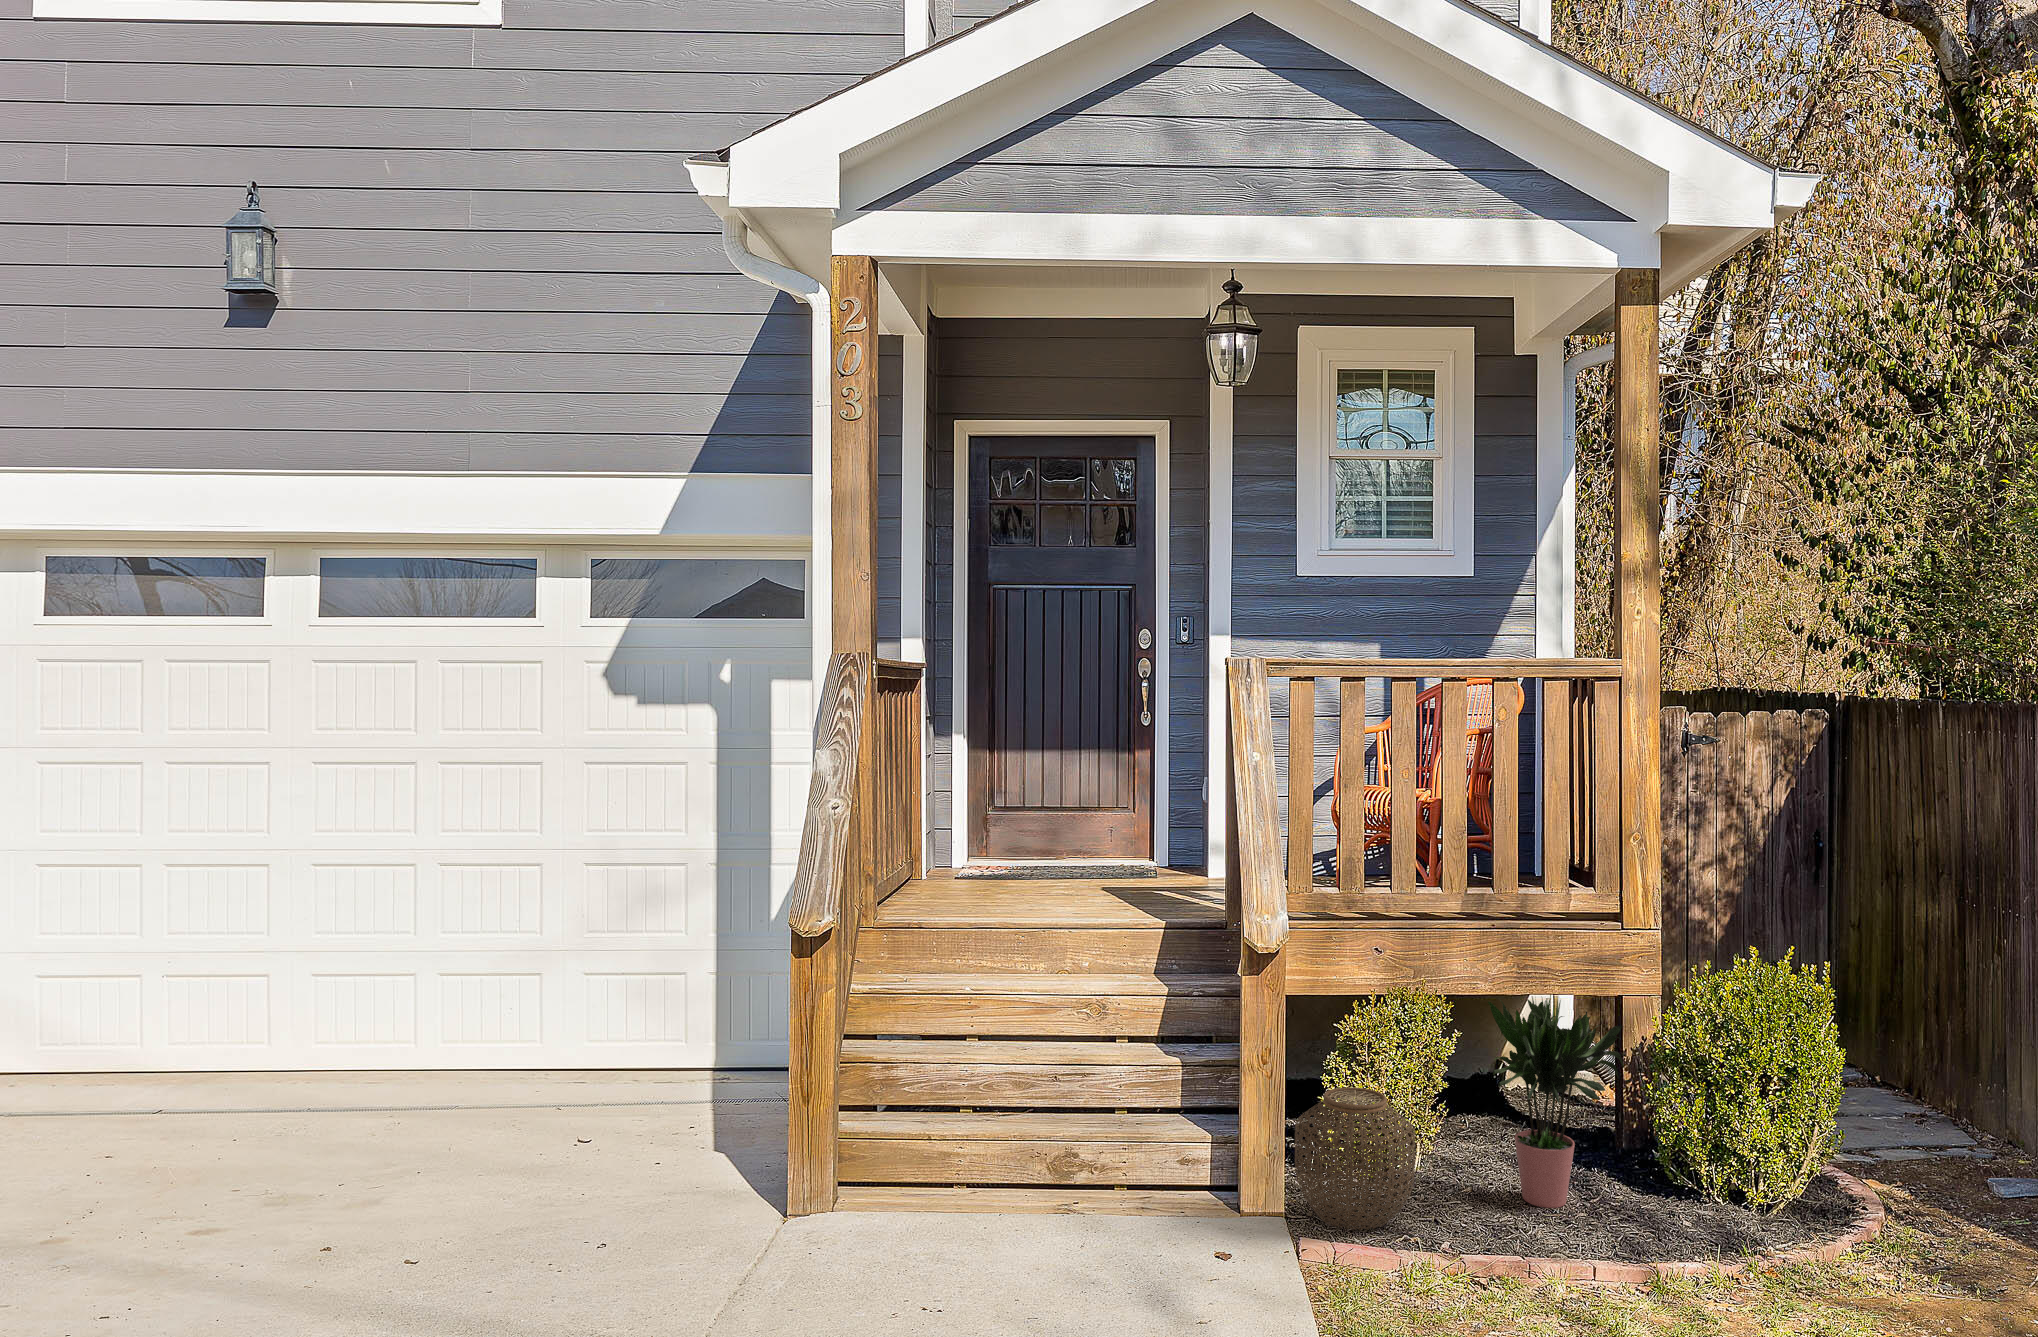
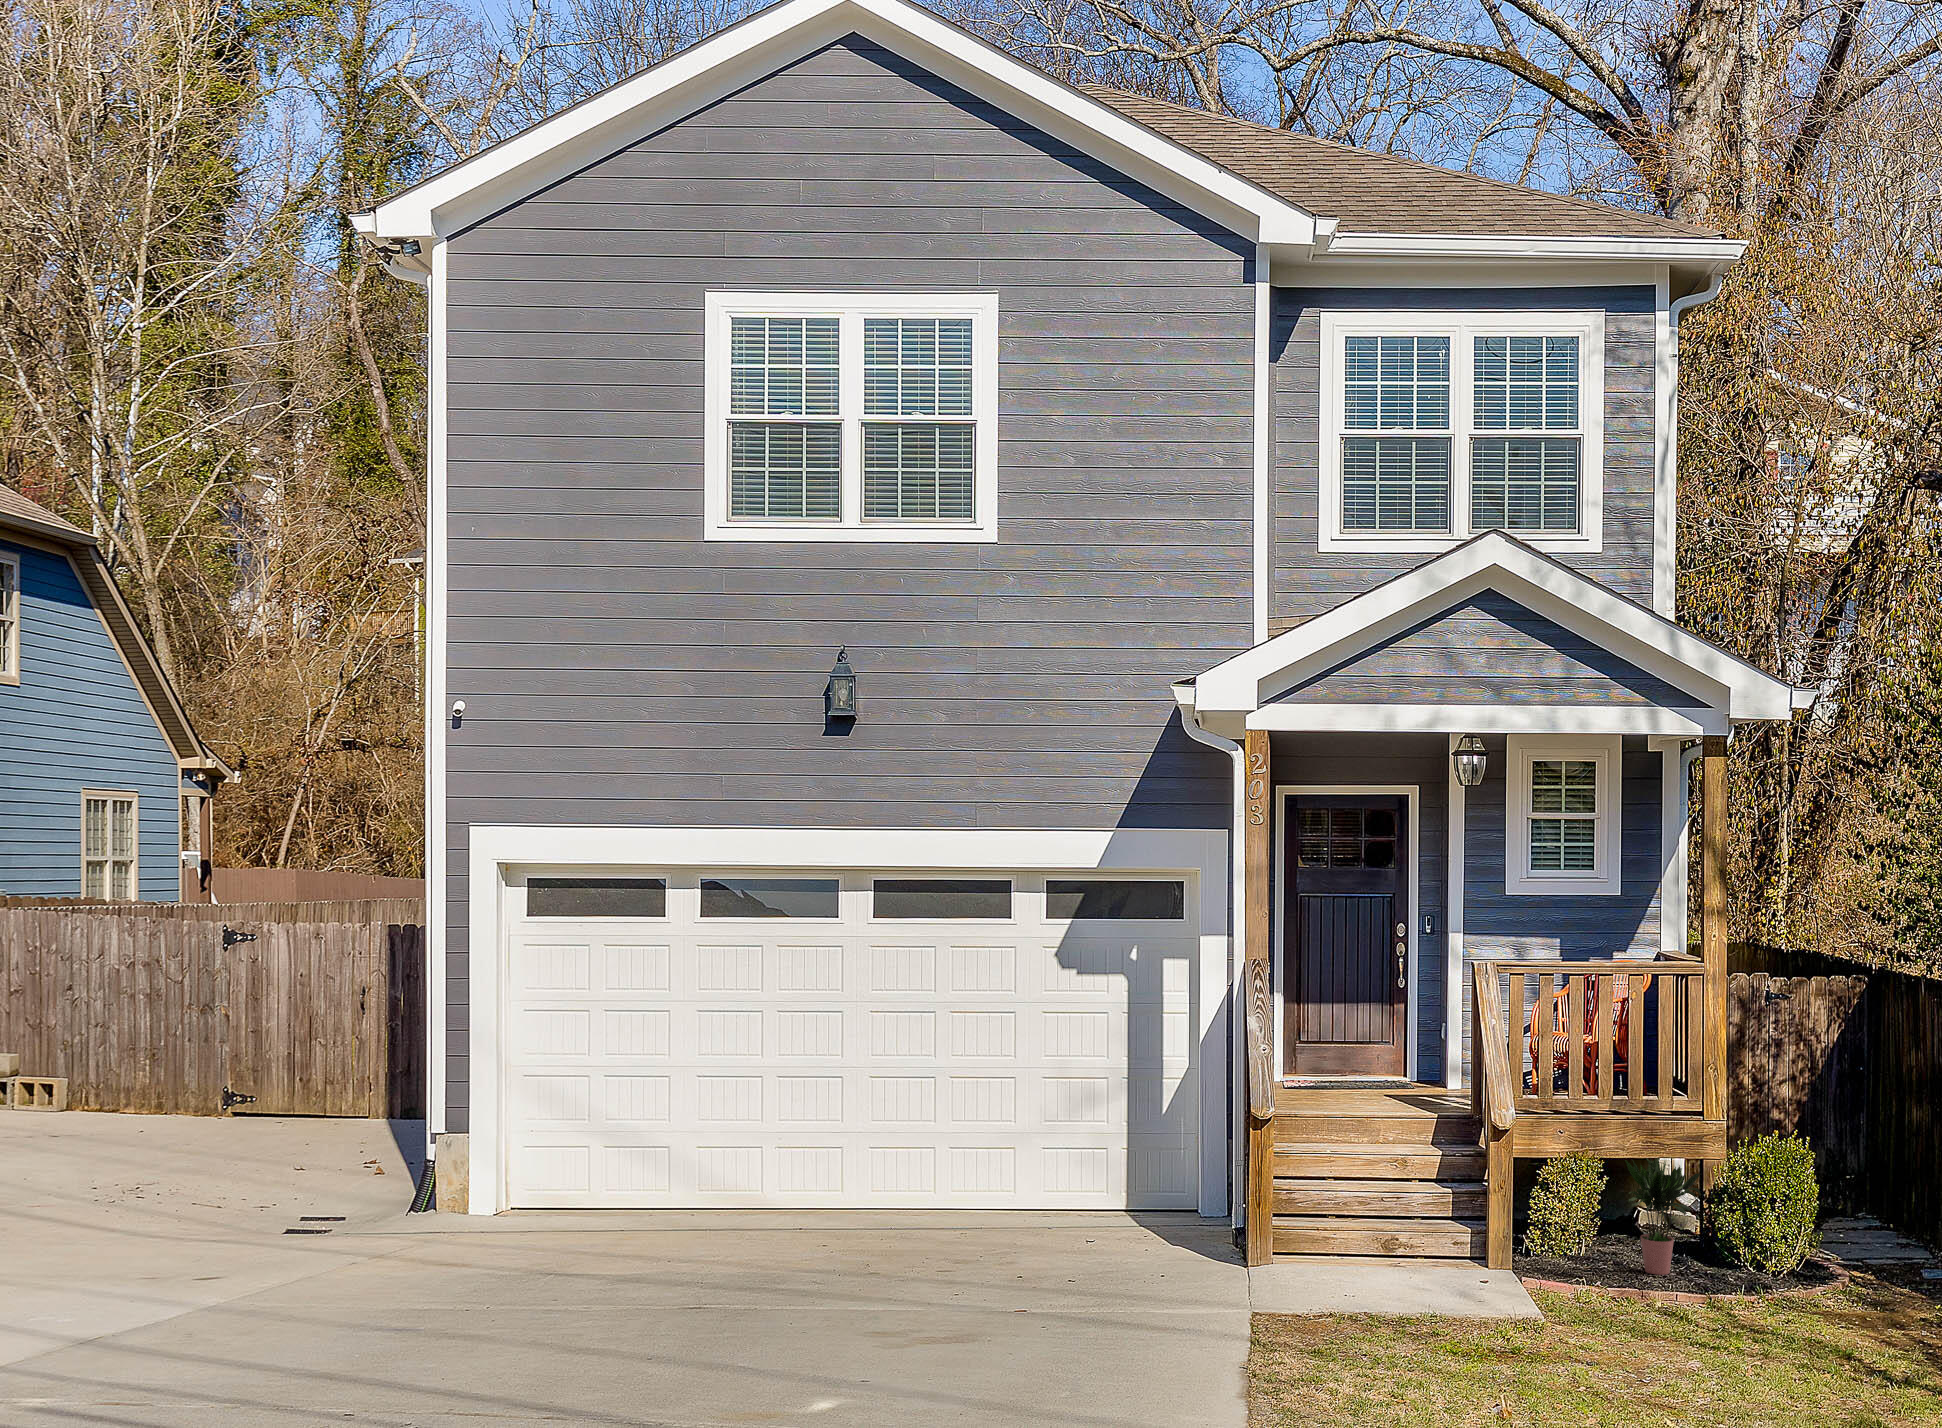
woven basket: present [1295,1087,1415,1231] -> none [1519,1206,1585,1281]

